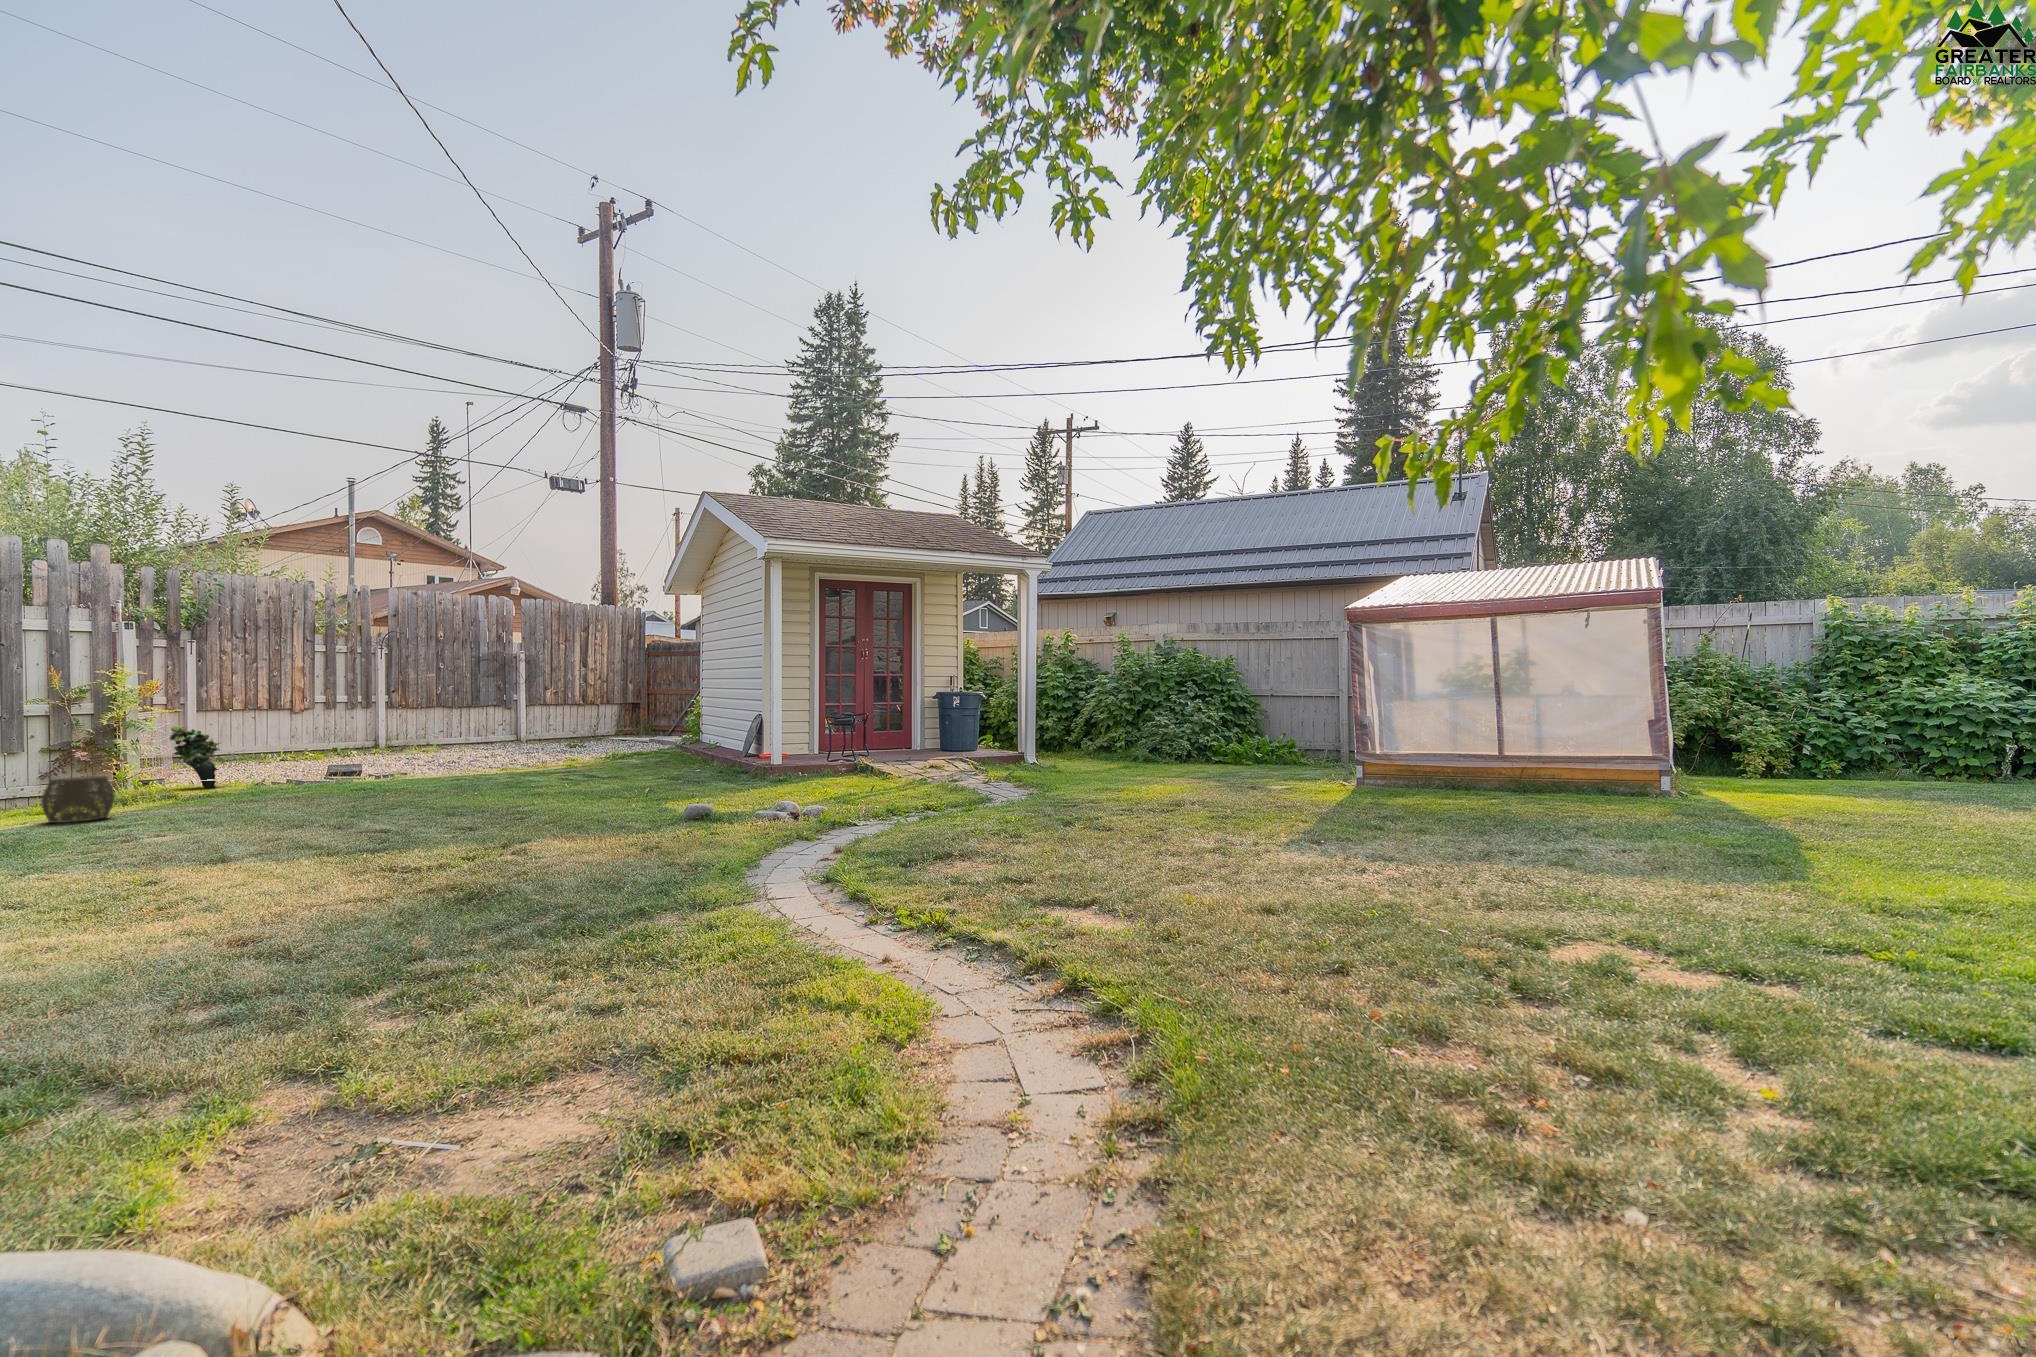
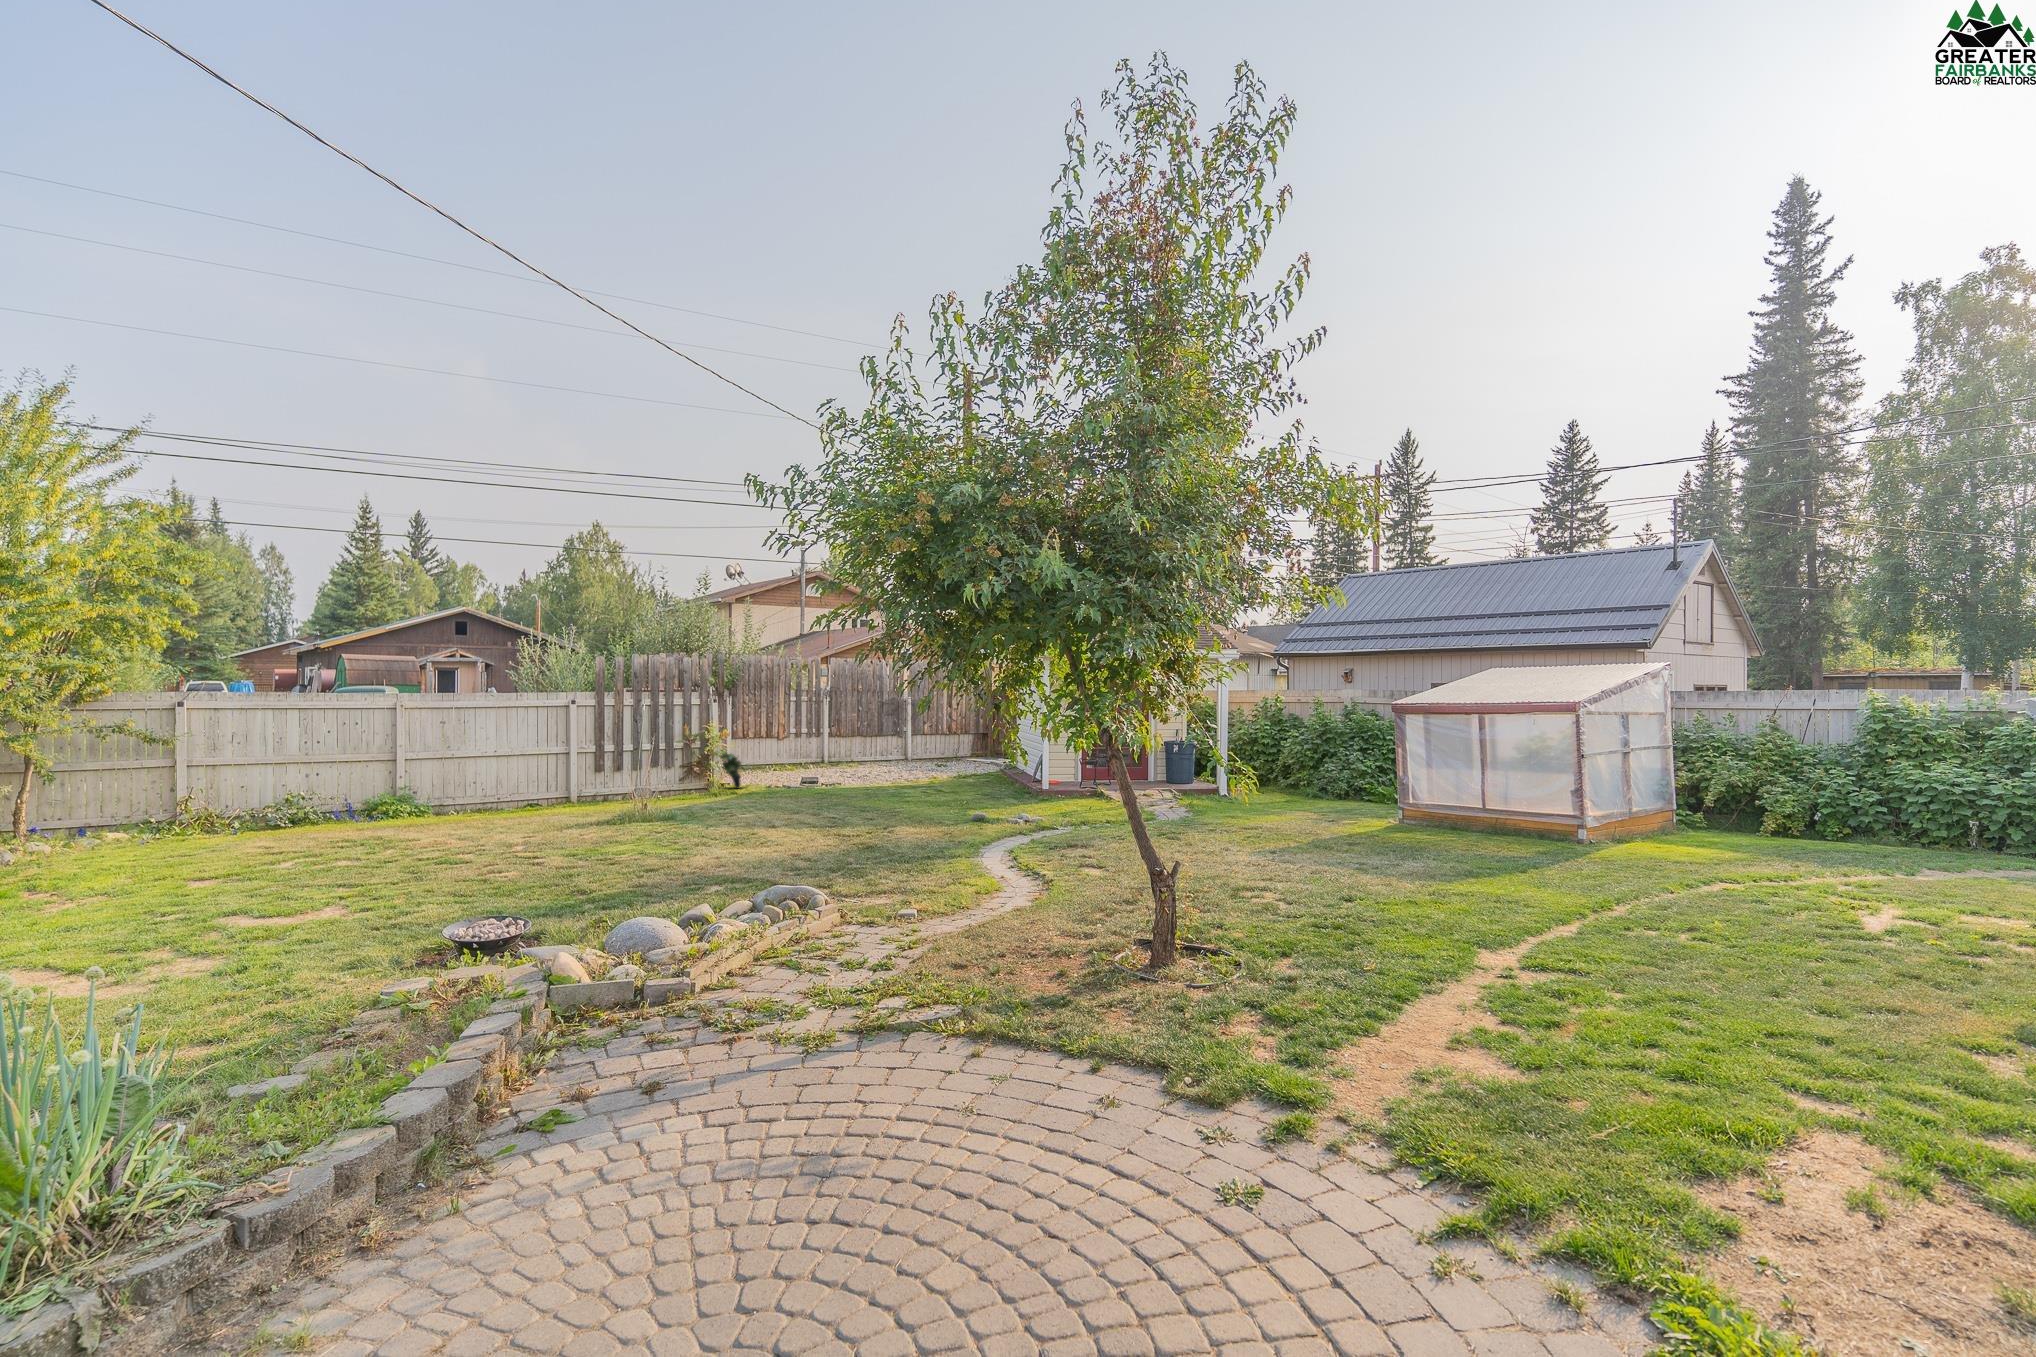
woven basket: present [41,776,115,823] -> none [668,785,698,810]

